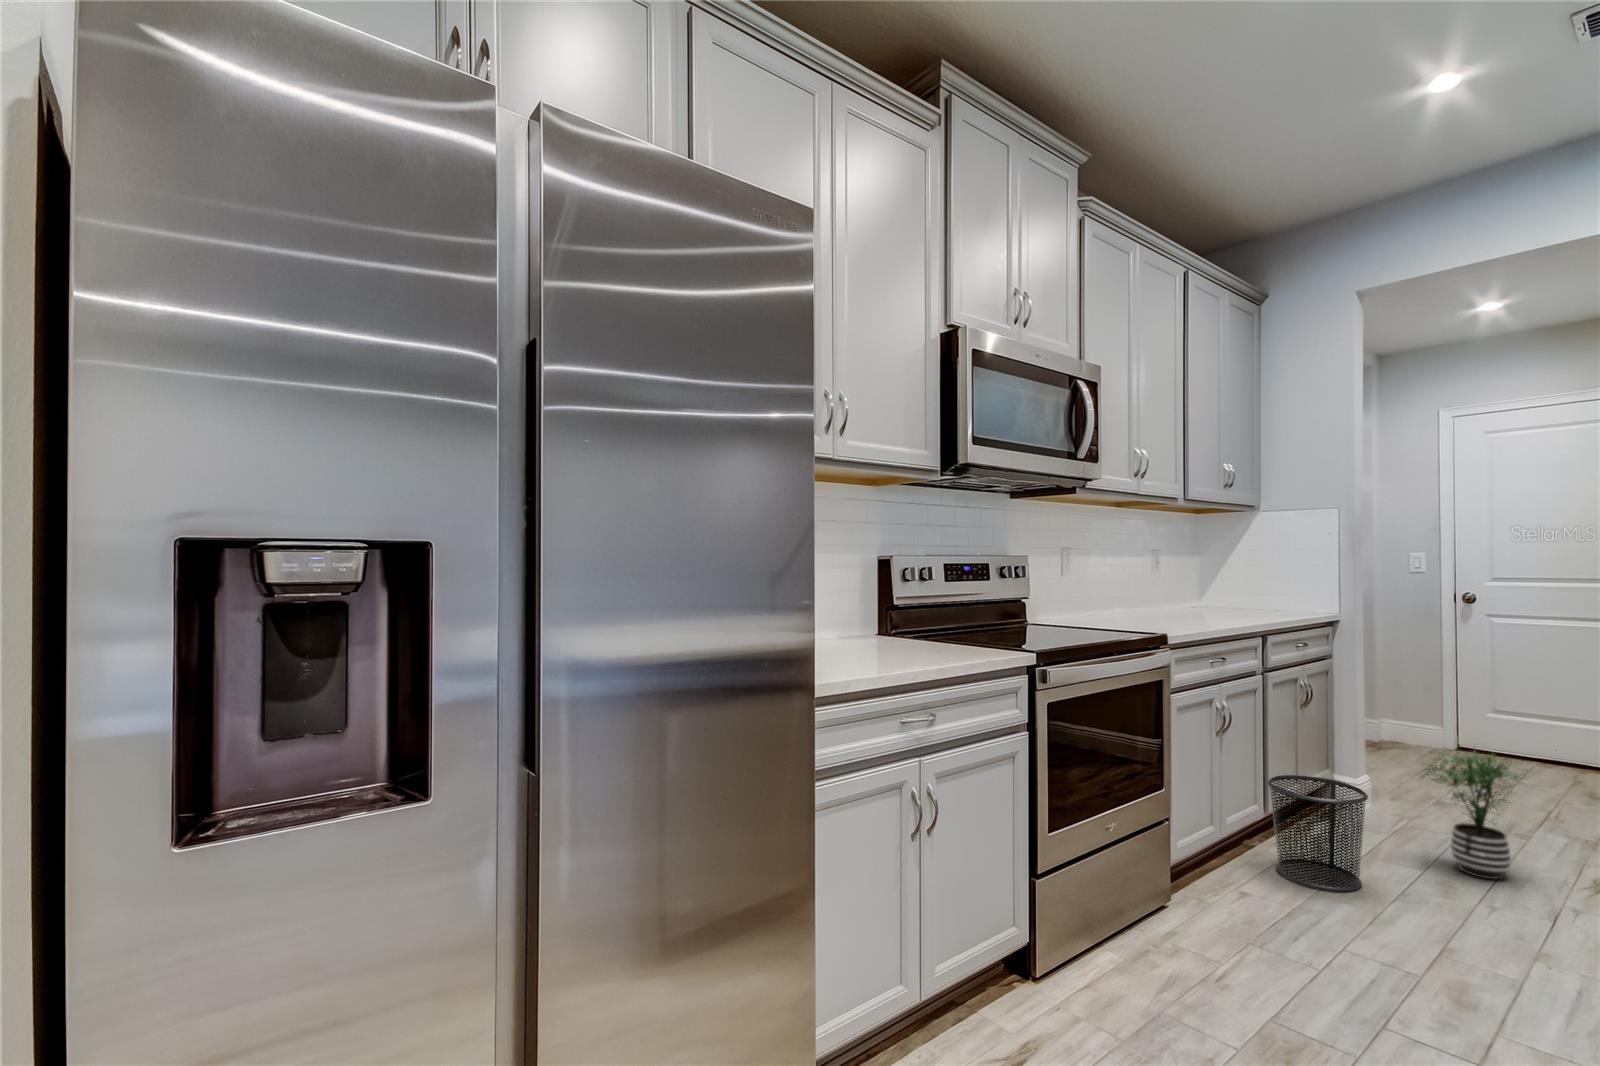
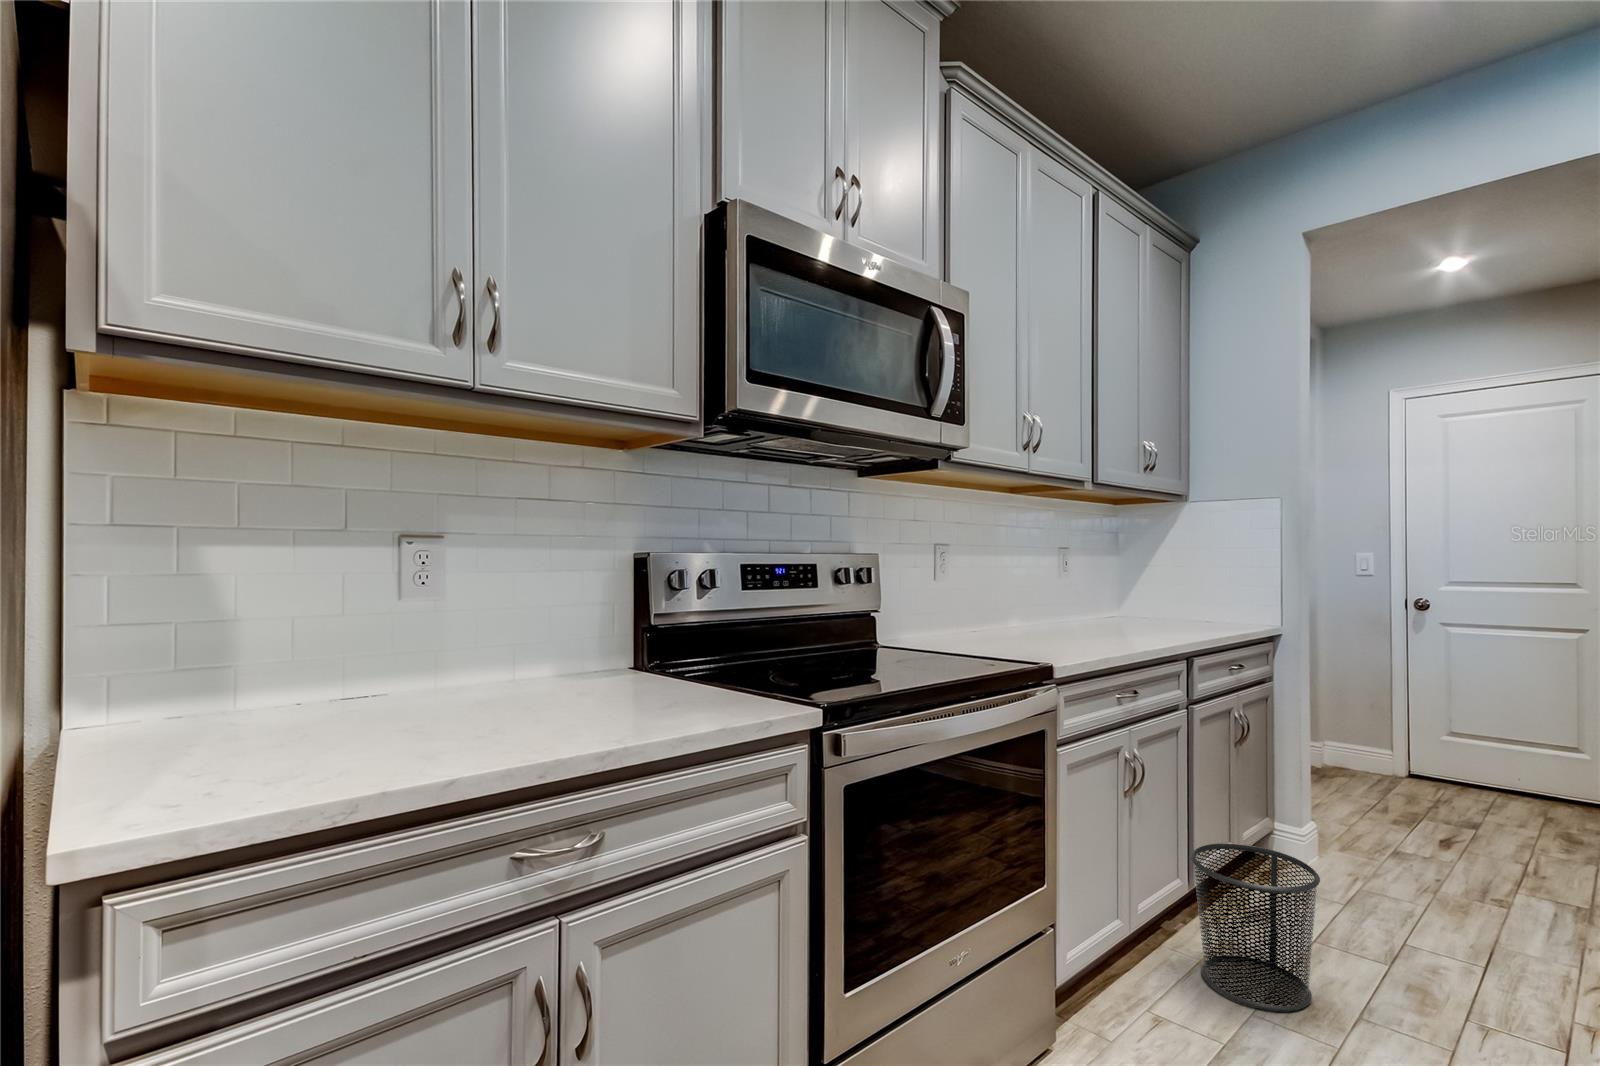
potted plant: present [1422,749,1527,879] -> none [1381,802,1532,981]

